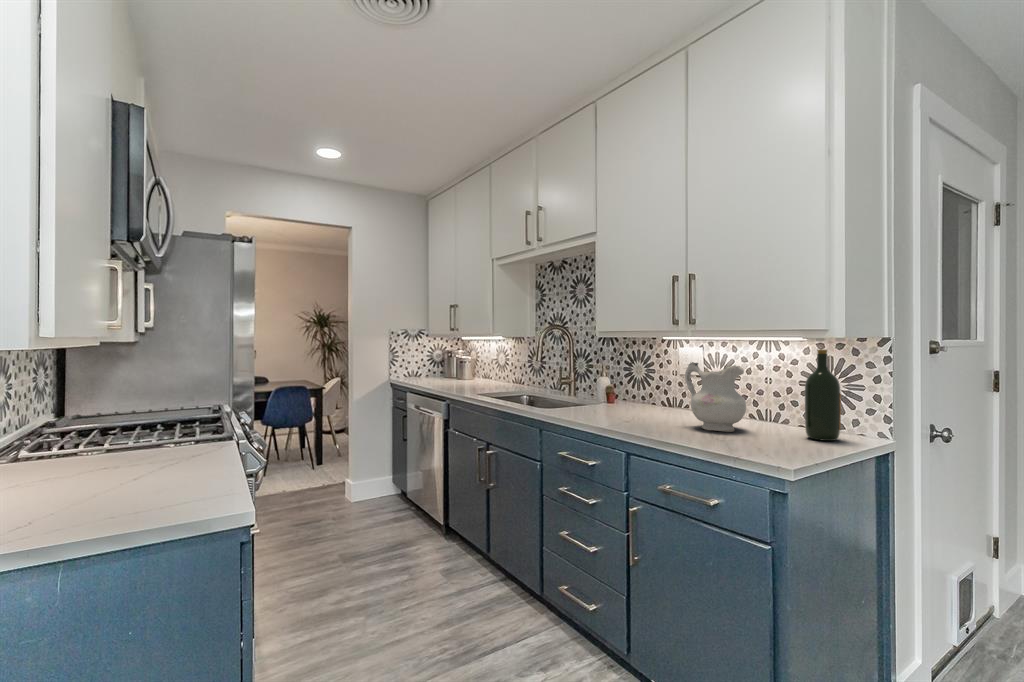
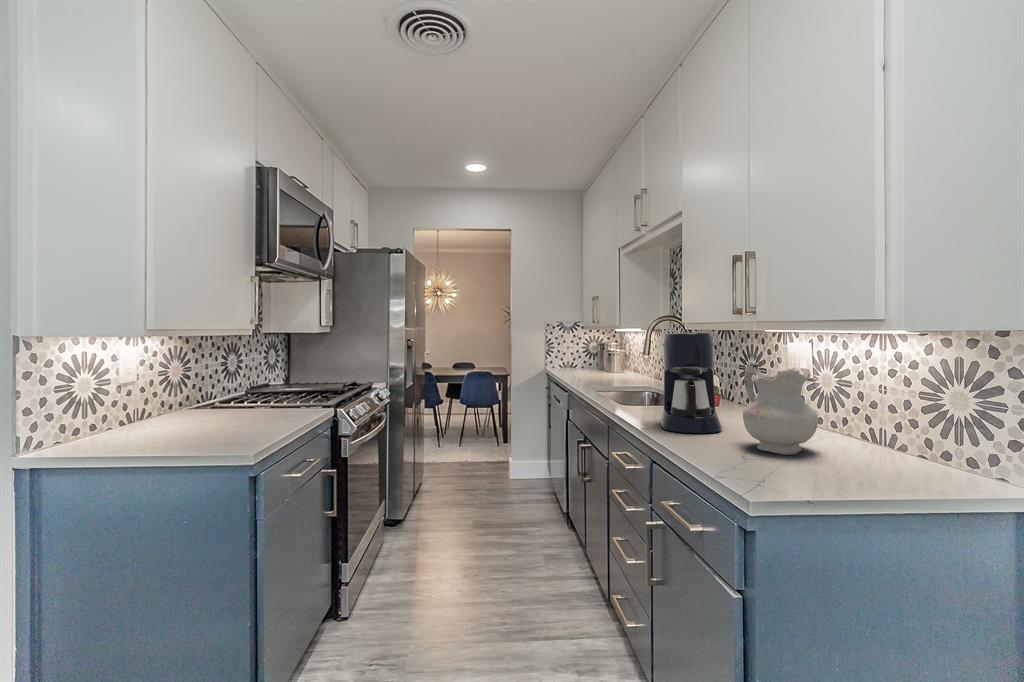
coffee maker: none [596,338,655,423] -> present [660,332,722,433]
wine bottle: present [805,349,841,441] -> none [883,349,940,483]

